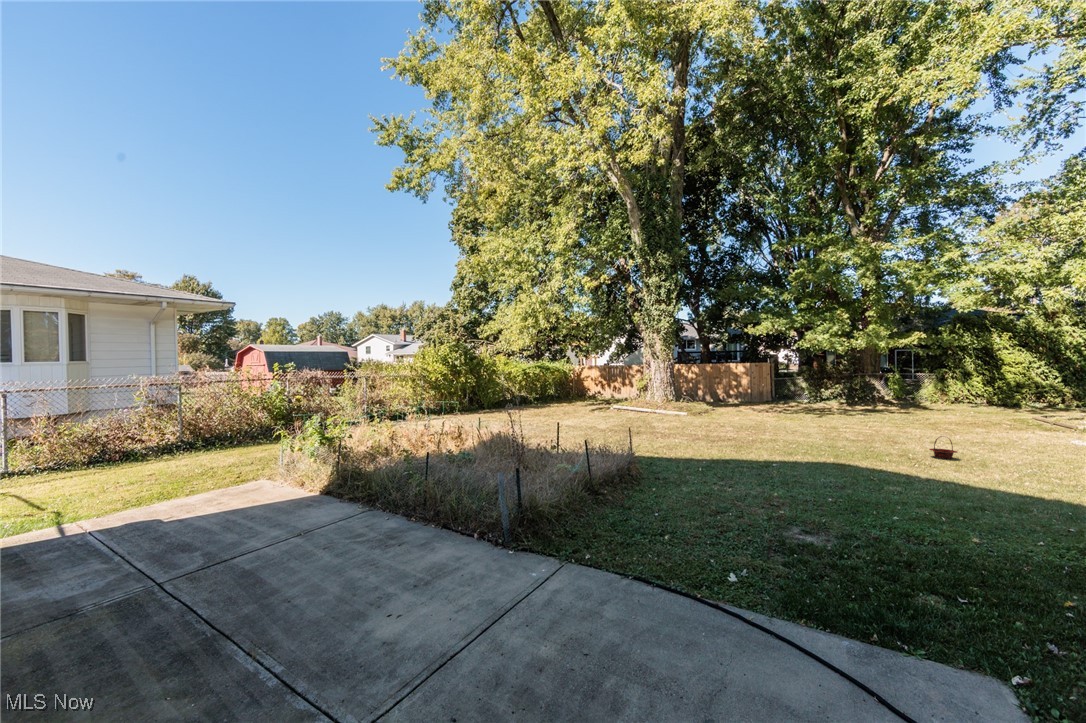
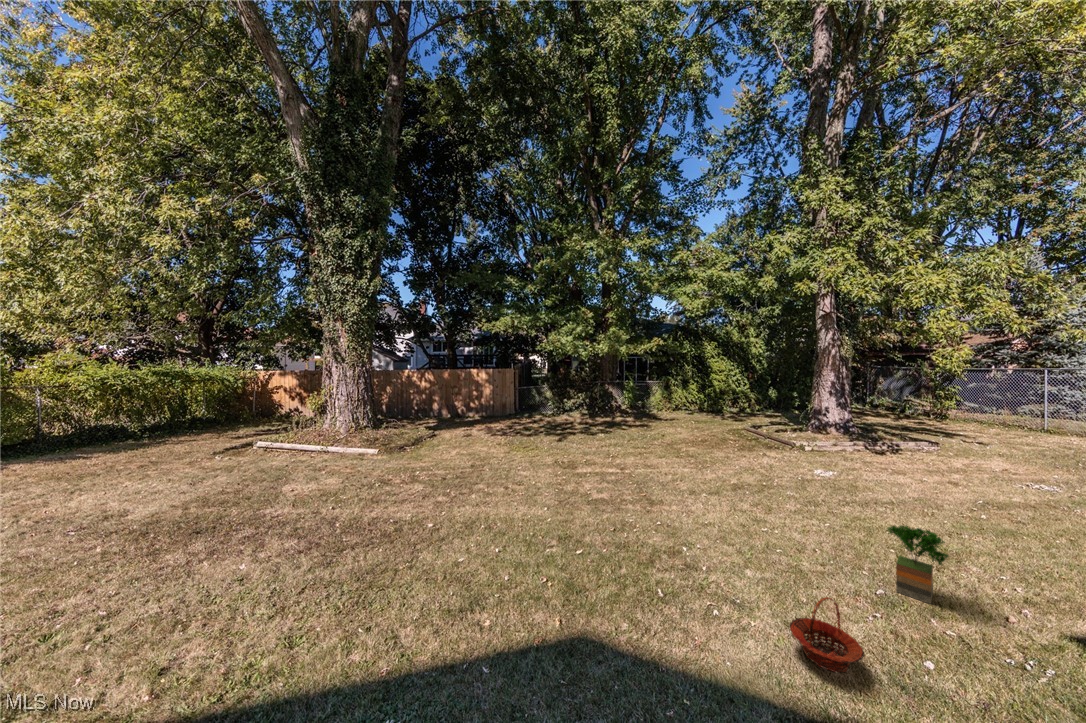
potted tree: none [1013,427,1042,459] -> present [888,525,949,604]

